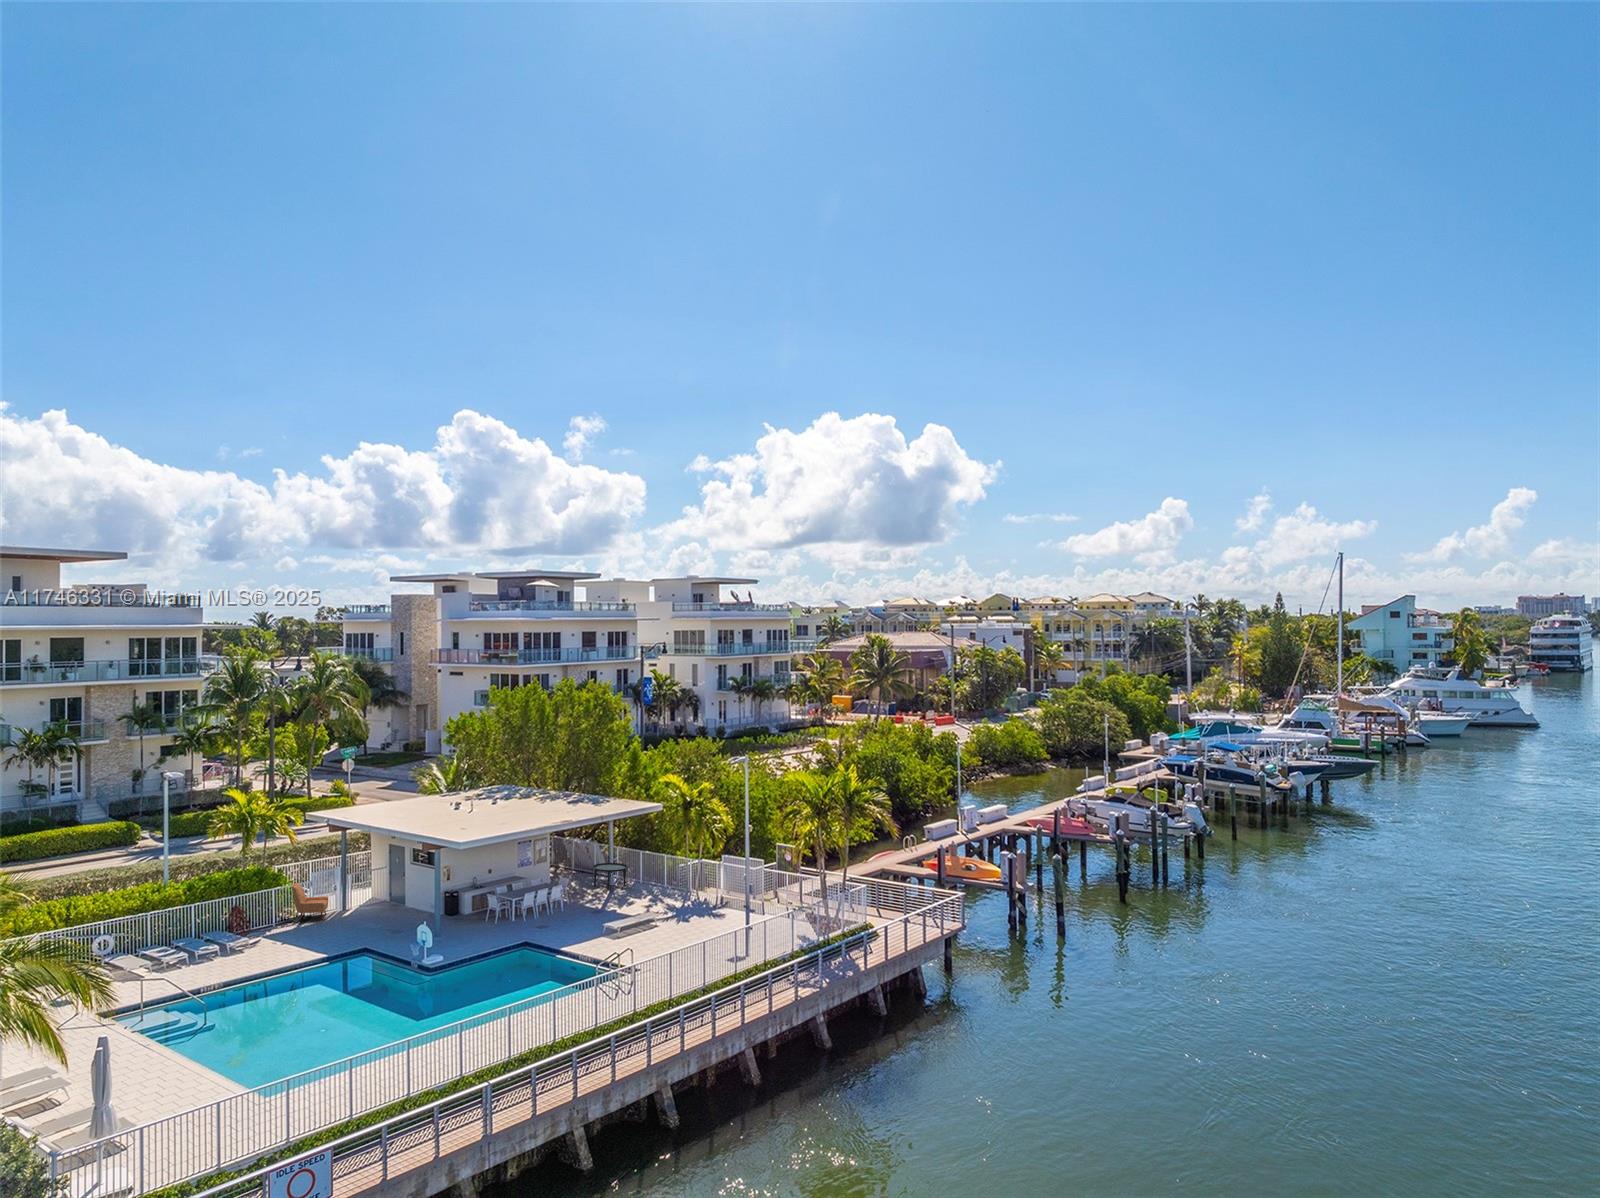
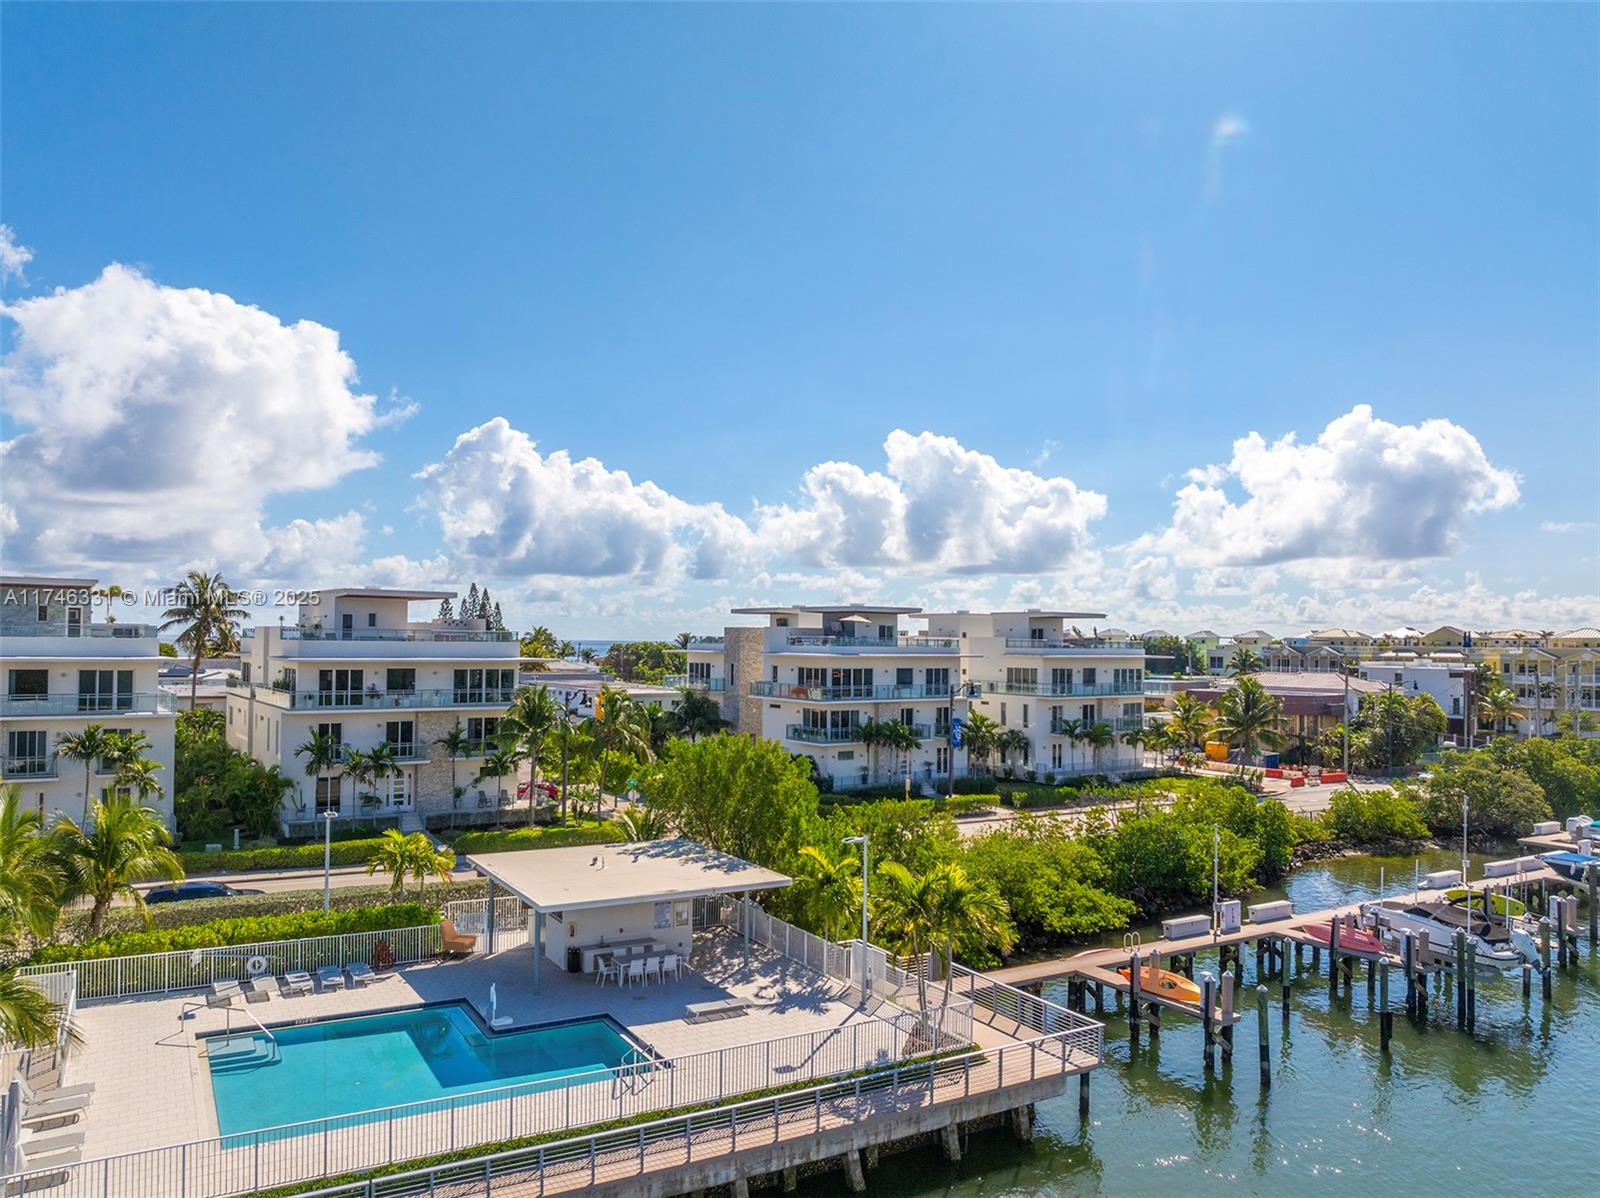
round table: present [593,863,627,890] -> none [739,927,775,958]

